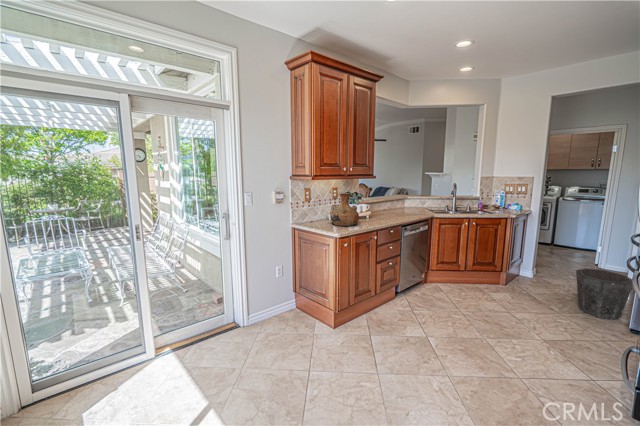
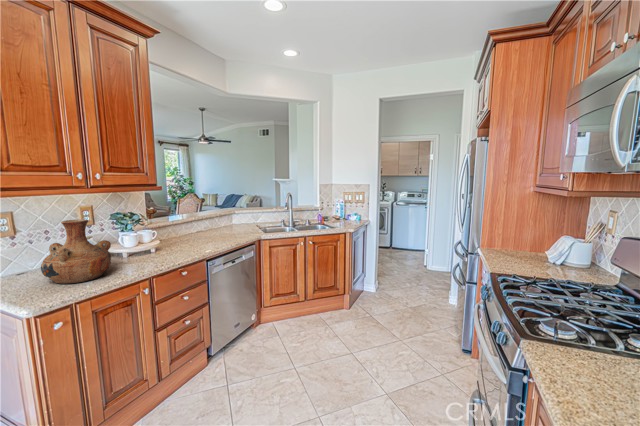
waste bin: present [576,268,632,320] -> none [409,282,456,337]

